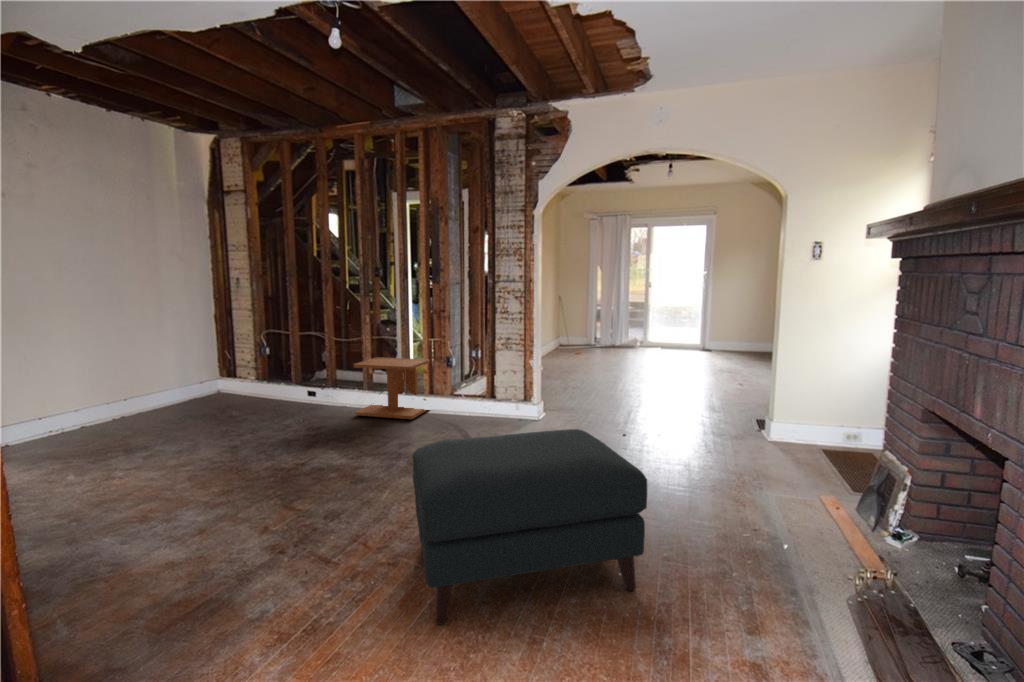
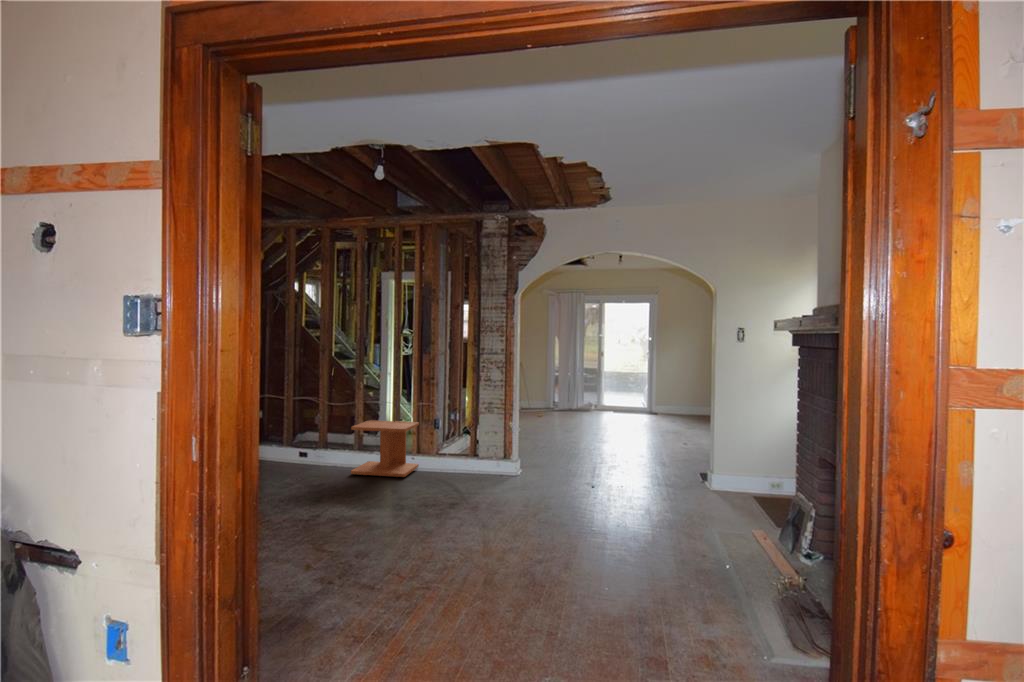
ottoman: present [412,429,647,625] -> none [443,479,631,632]

